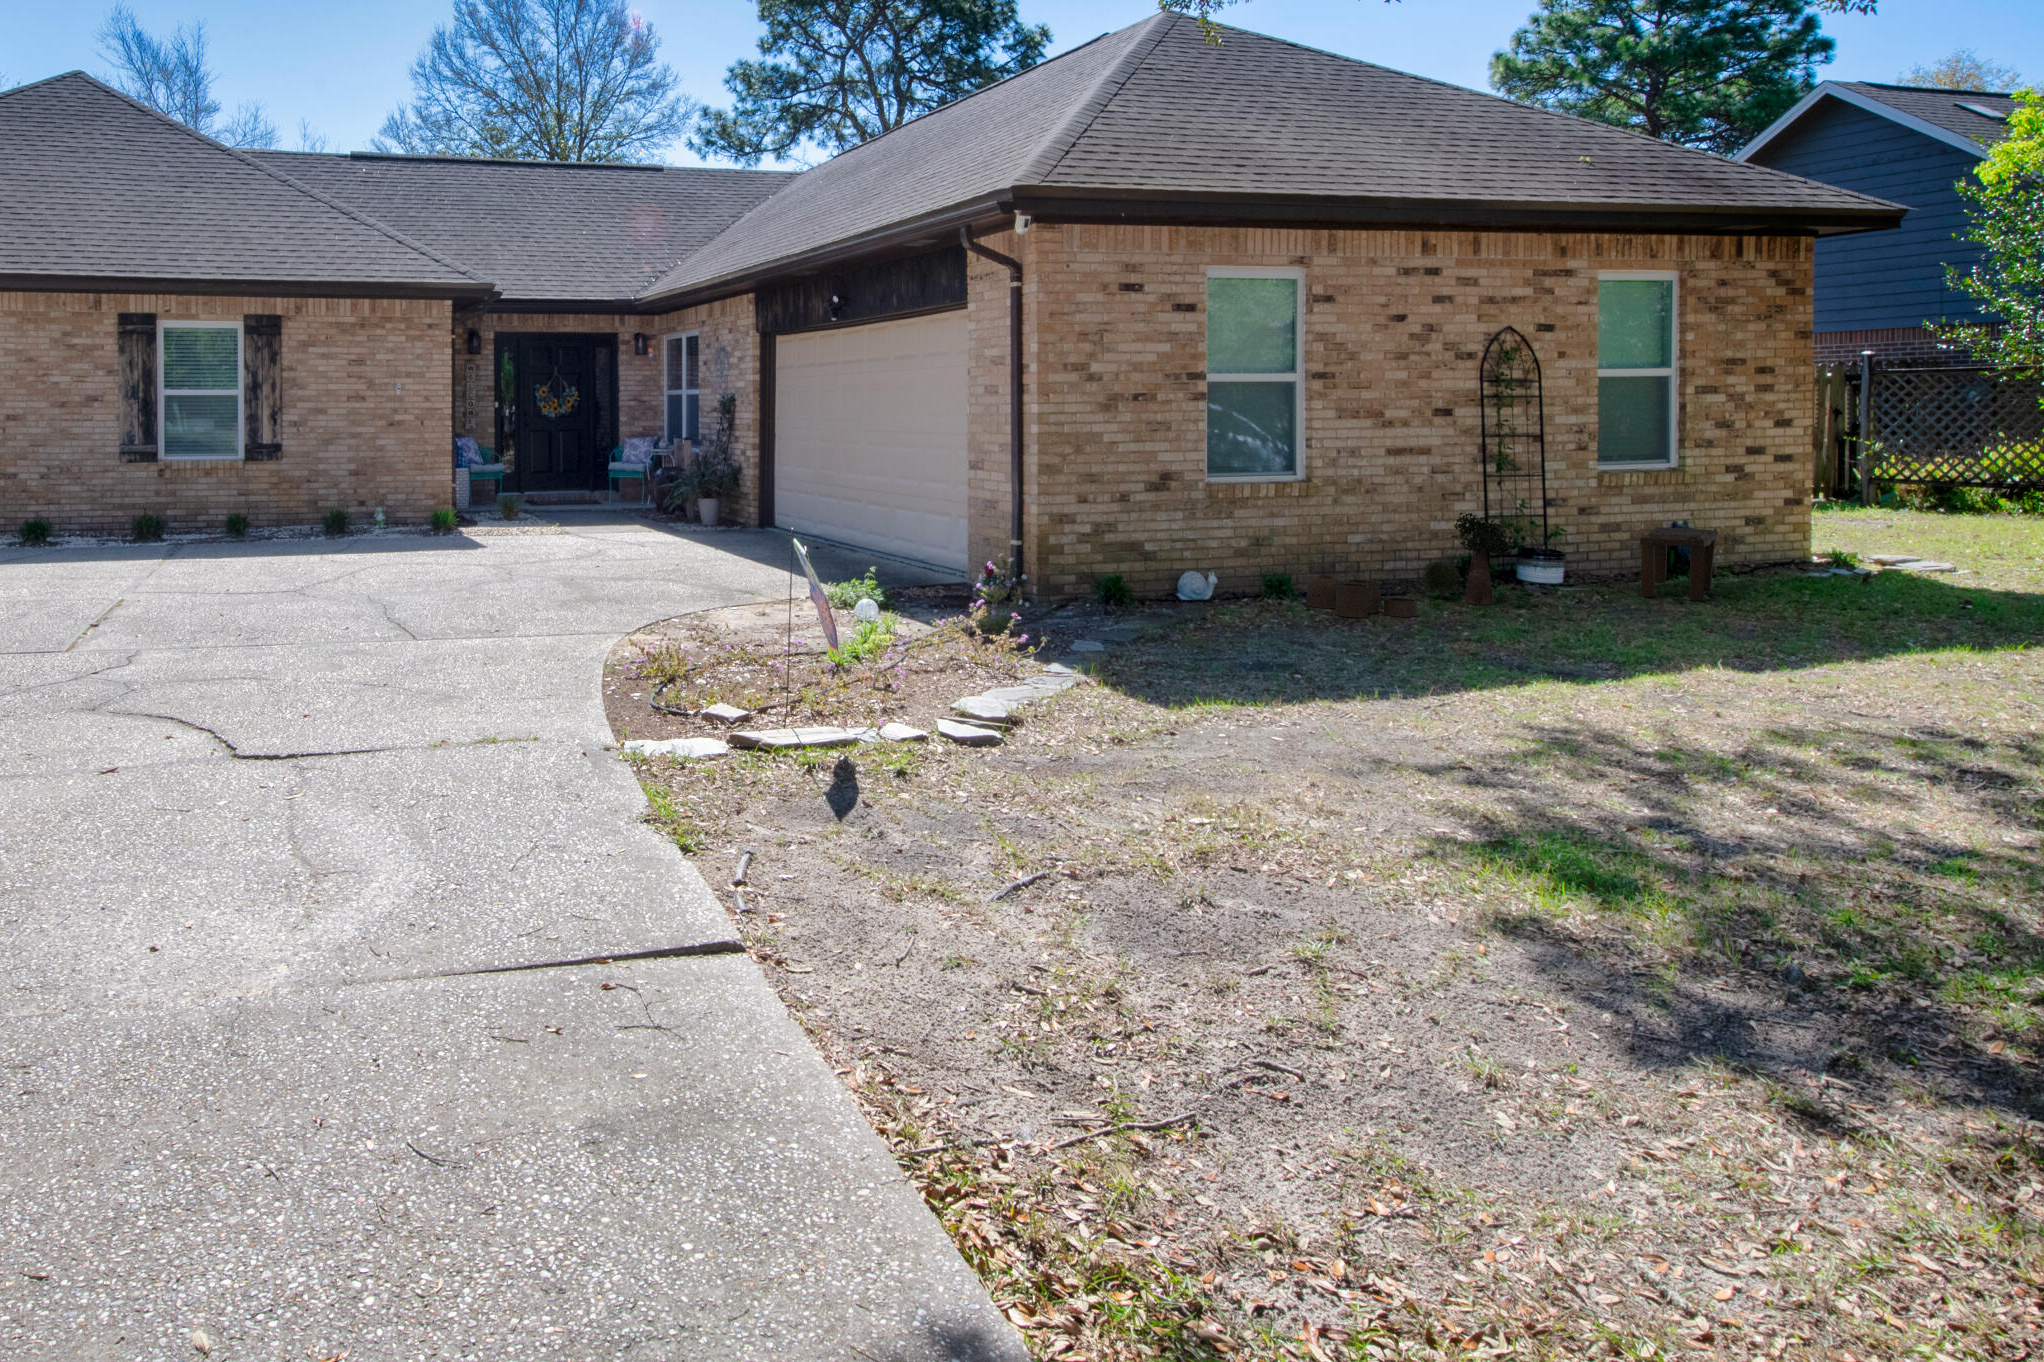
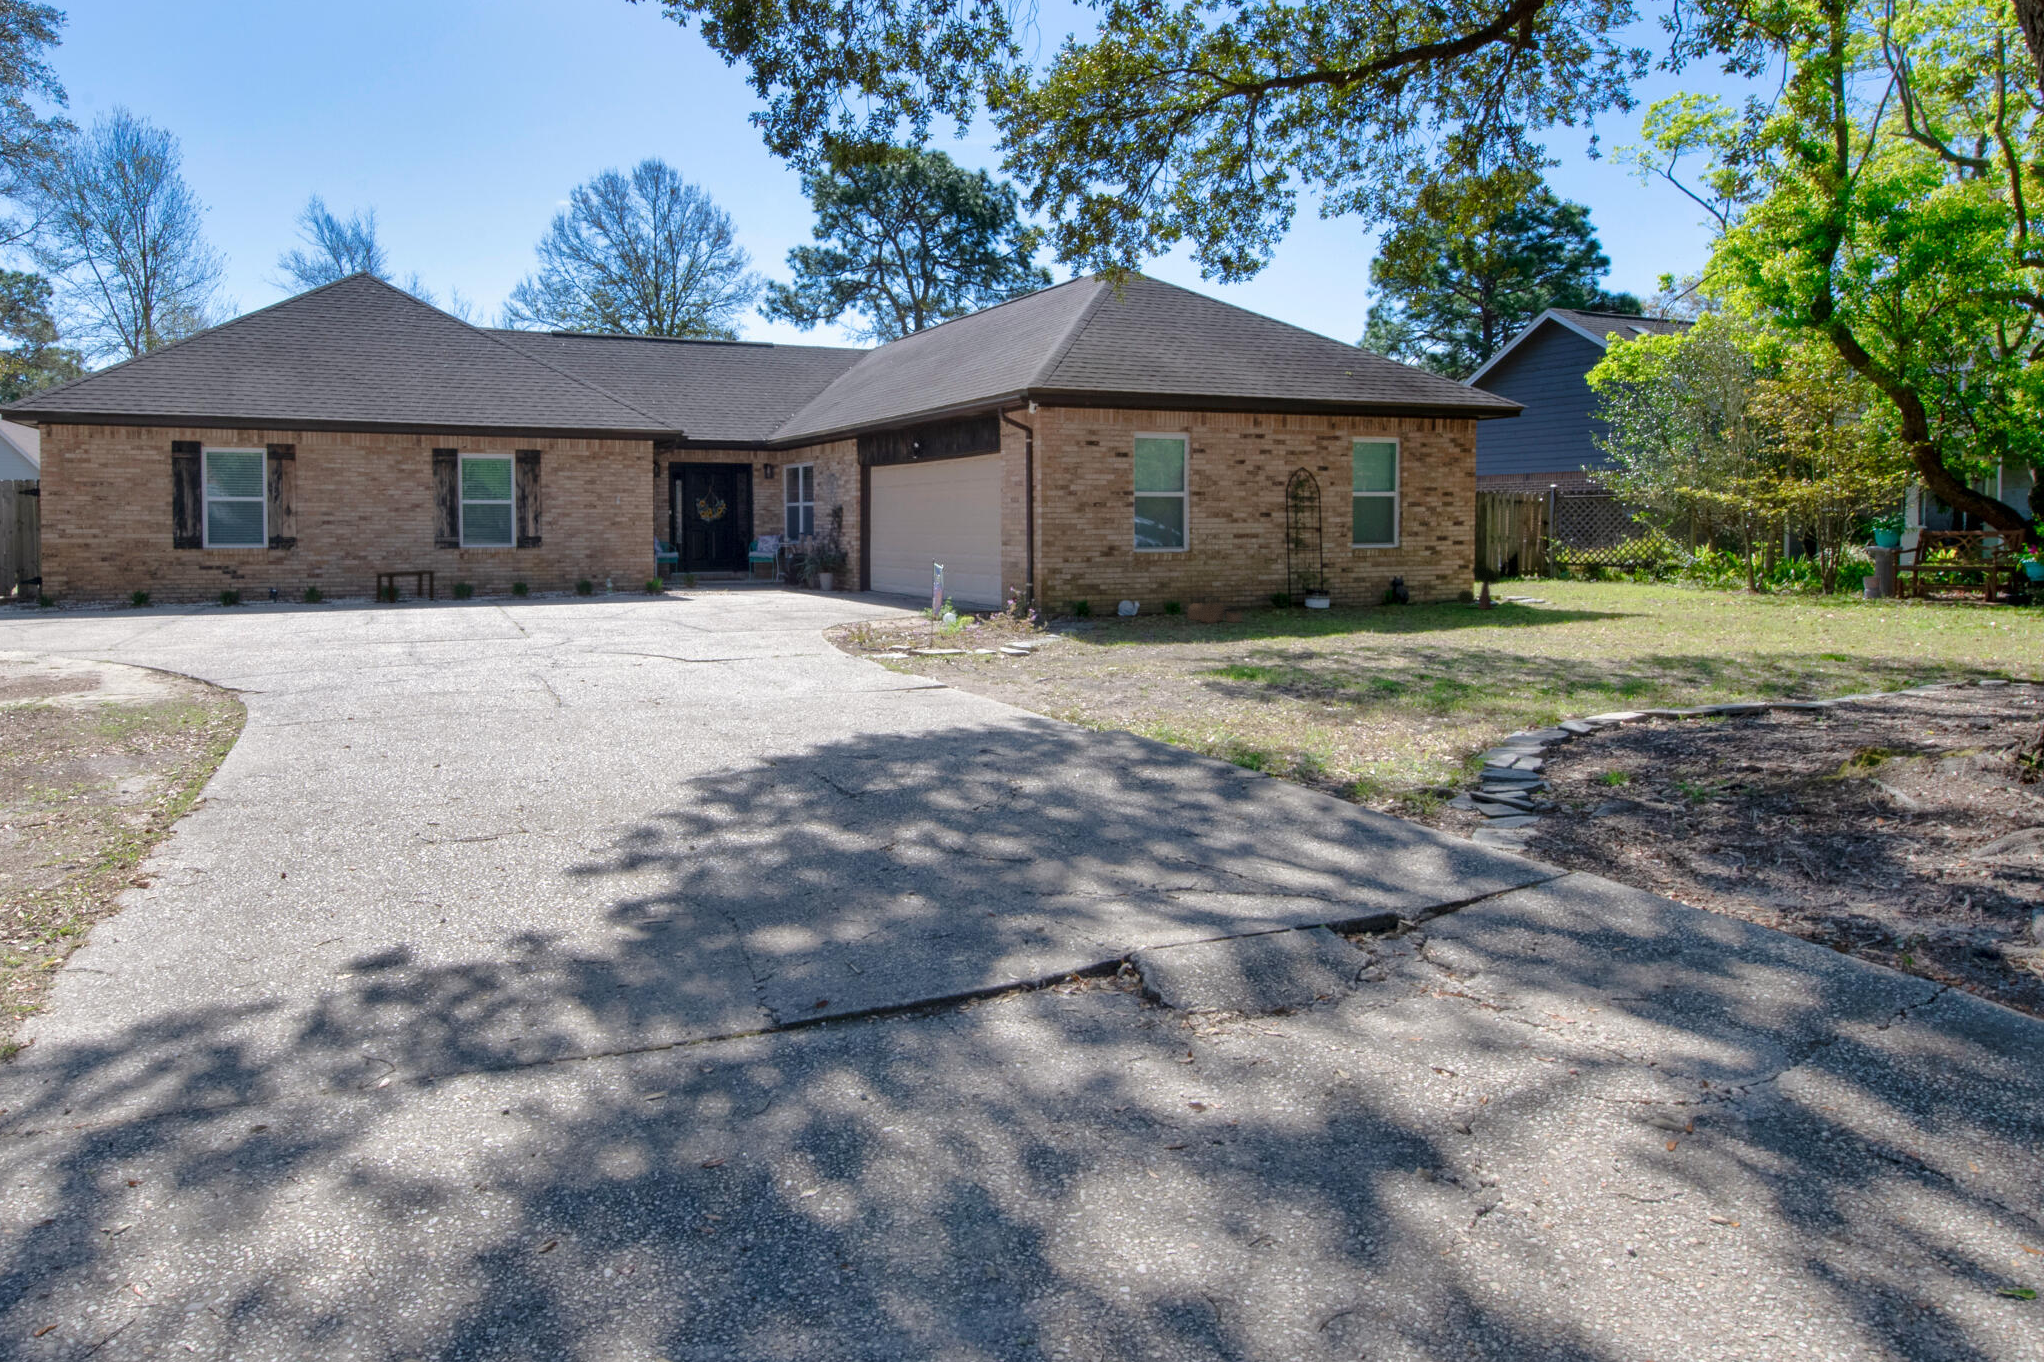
potted plant: present [1422,512,1514,605] -> present [1458,564,1500,609]
bench: present [1640,527,1718,601] -> present [376,570,435,602]

